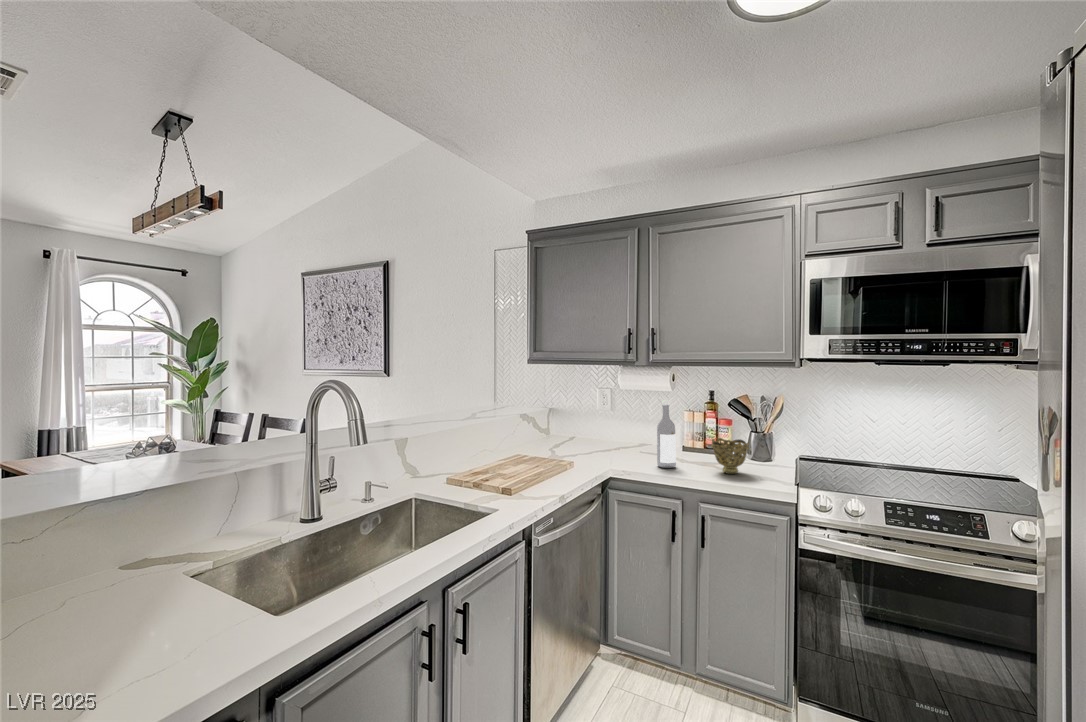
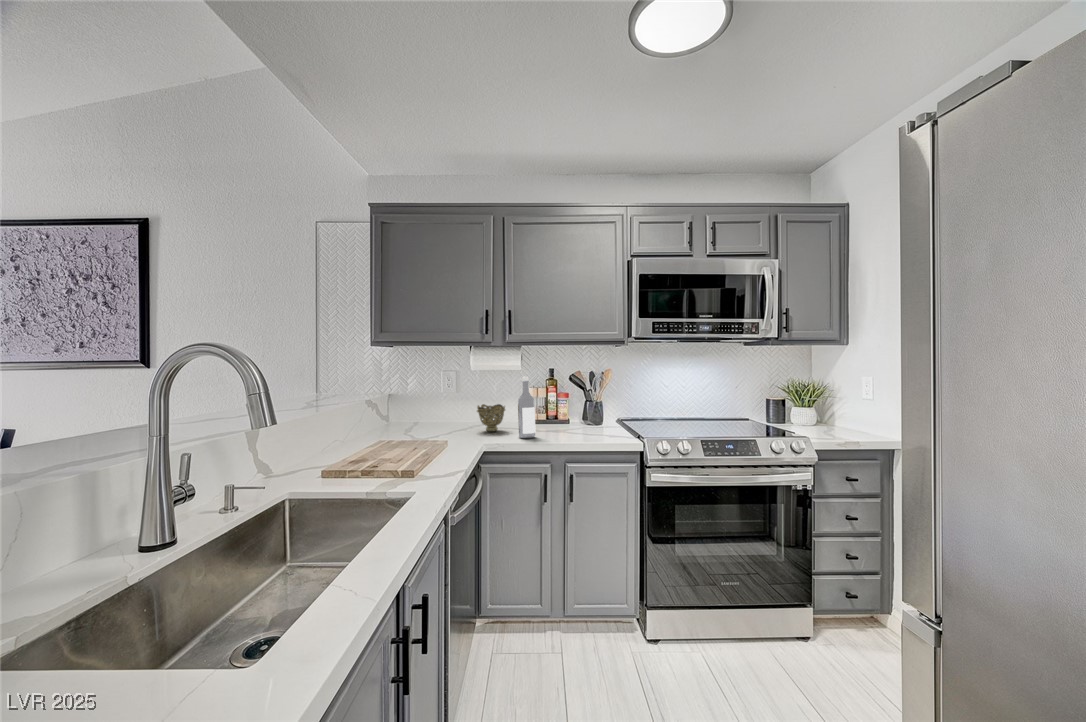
decorative bowl: present [711,438,749,474] -> present [477,404,505,432]

